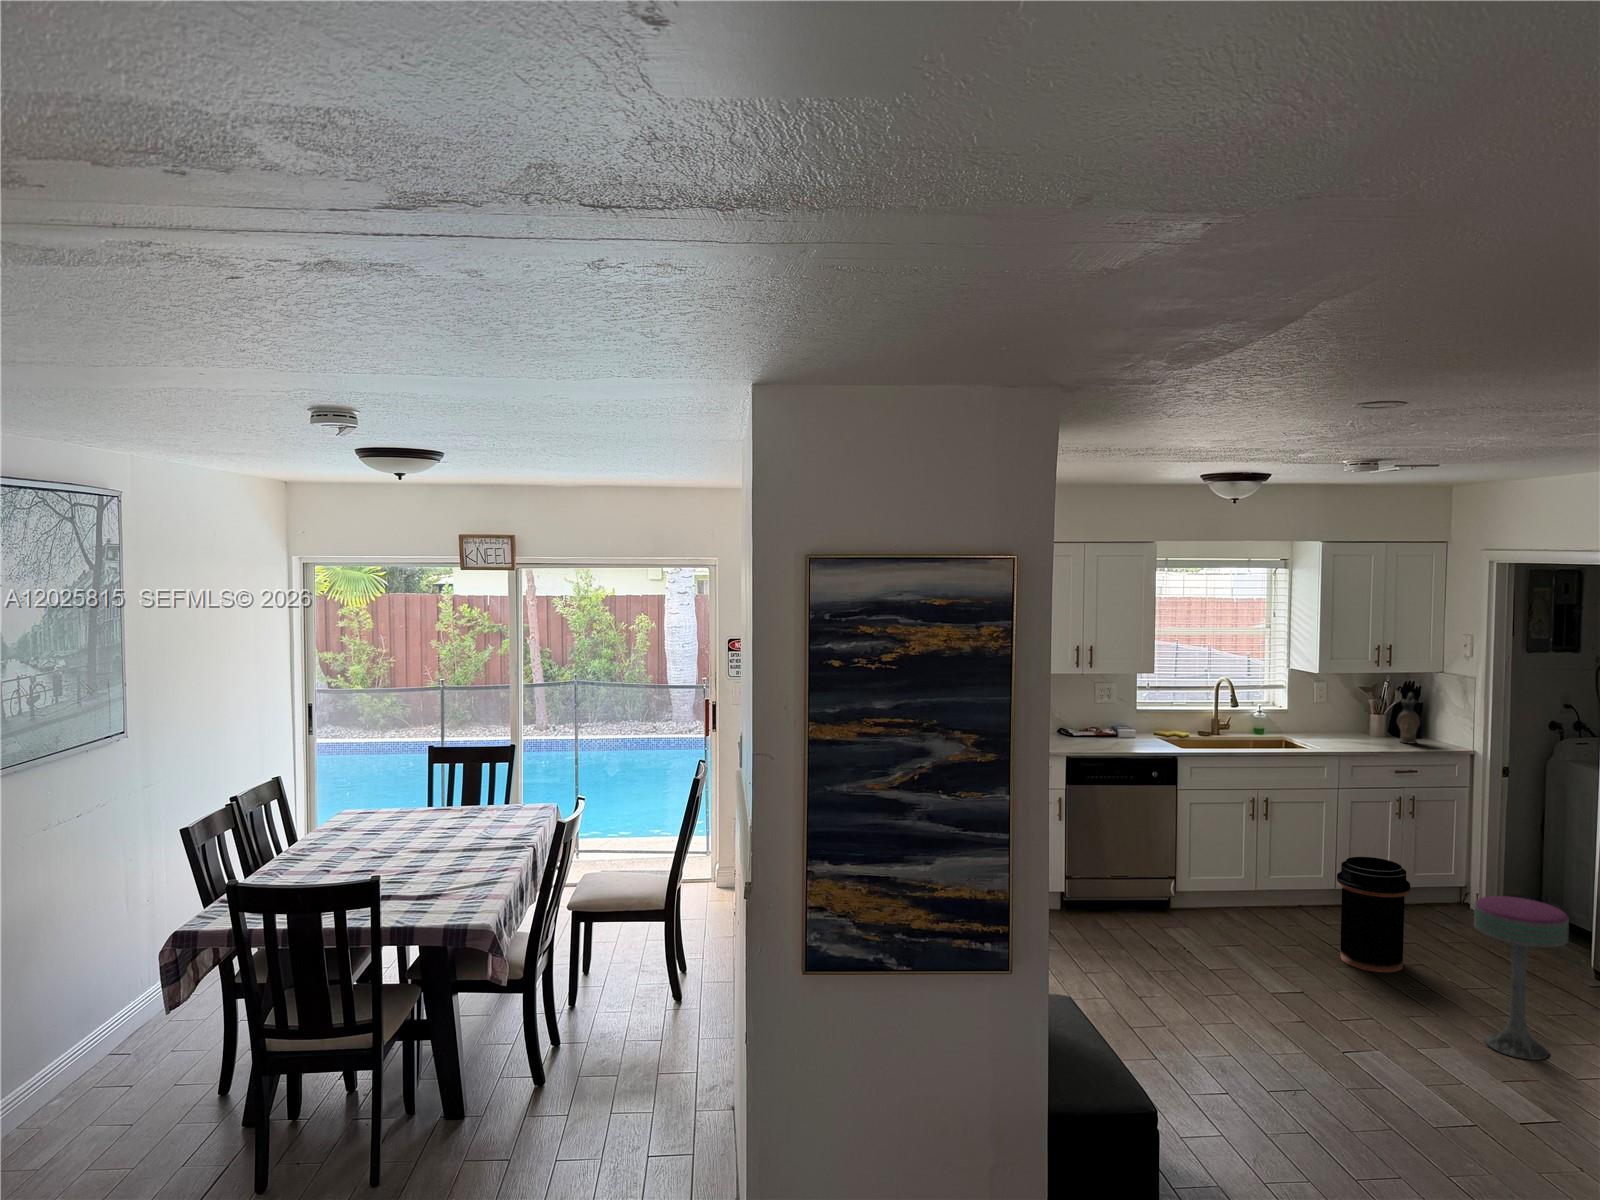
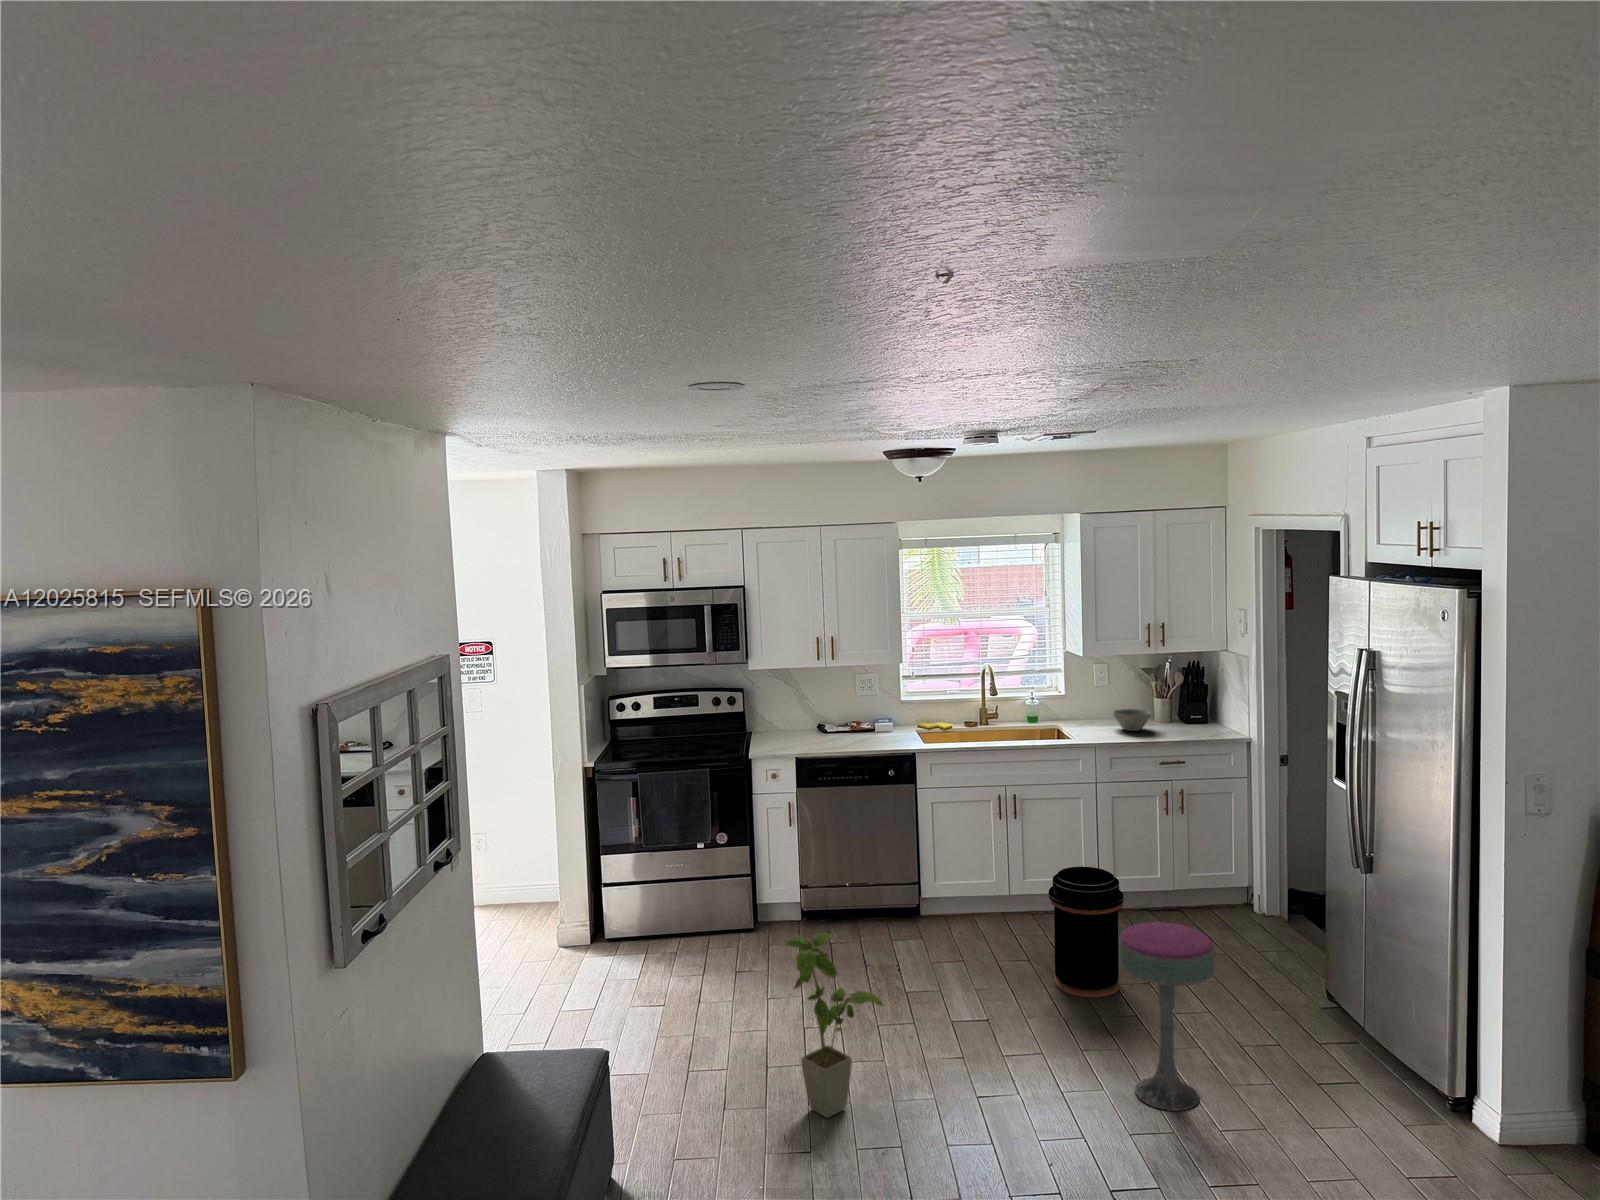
ceramic pitcher: present [1397,693,1420,743] -> none [1177,673,1200,730]
bowl: none [1338,724,1376,743] -> present [1113,709,1152,731]
house plant: none [1197,897,1294,1063] -> present [786,933,884,1118]

